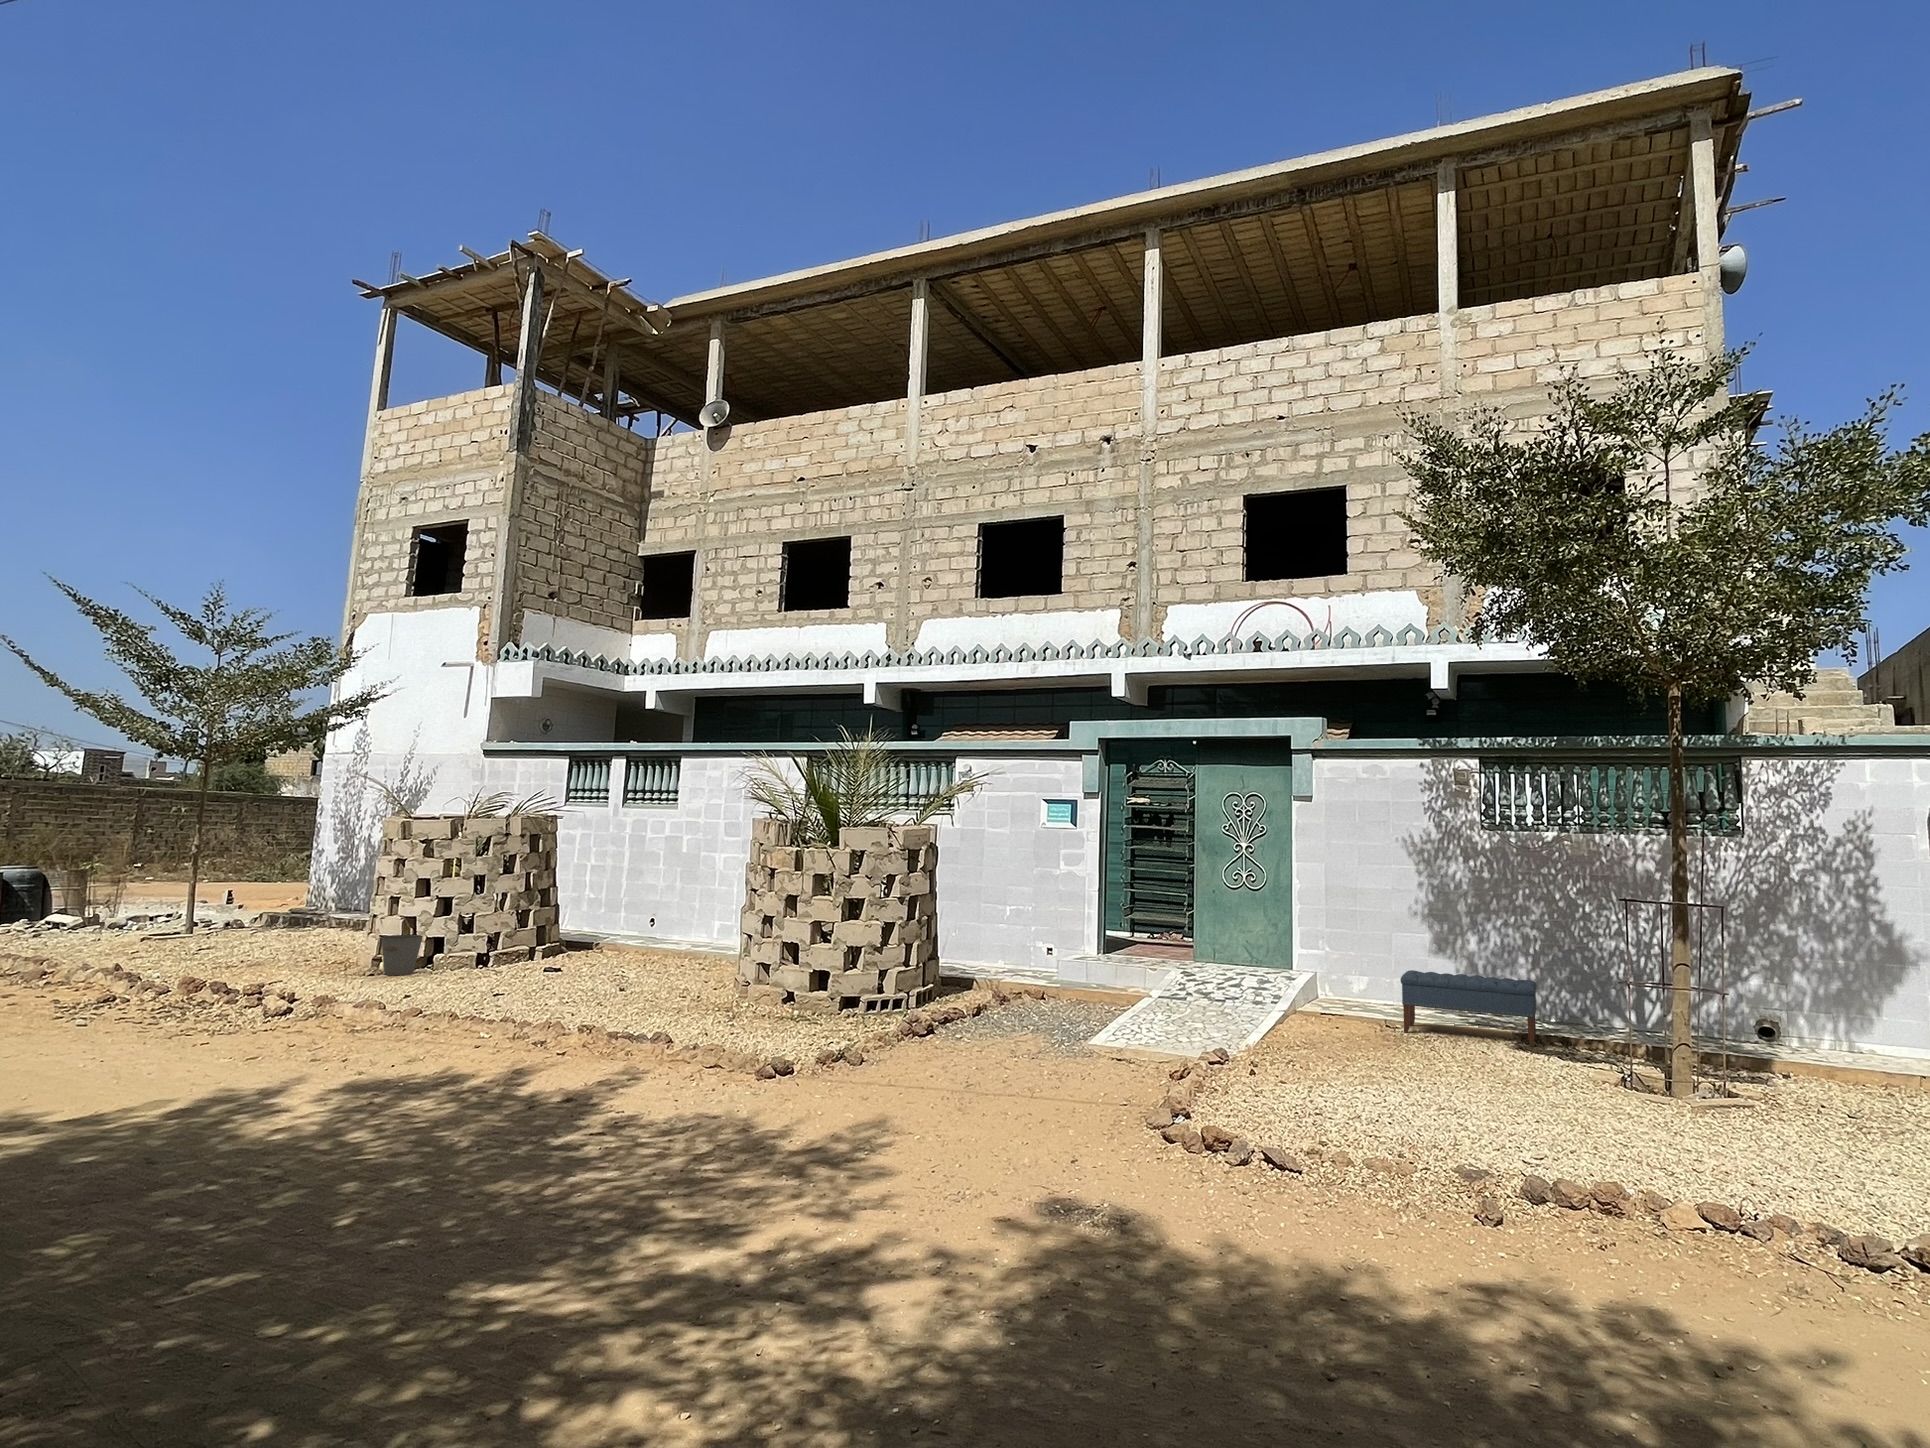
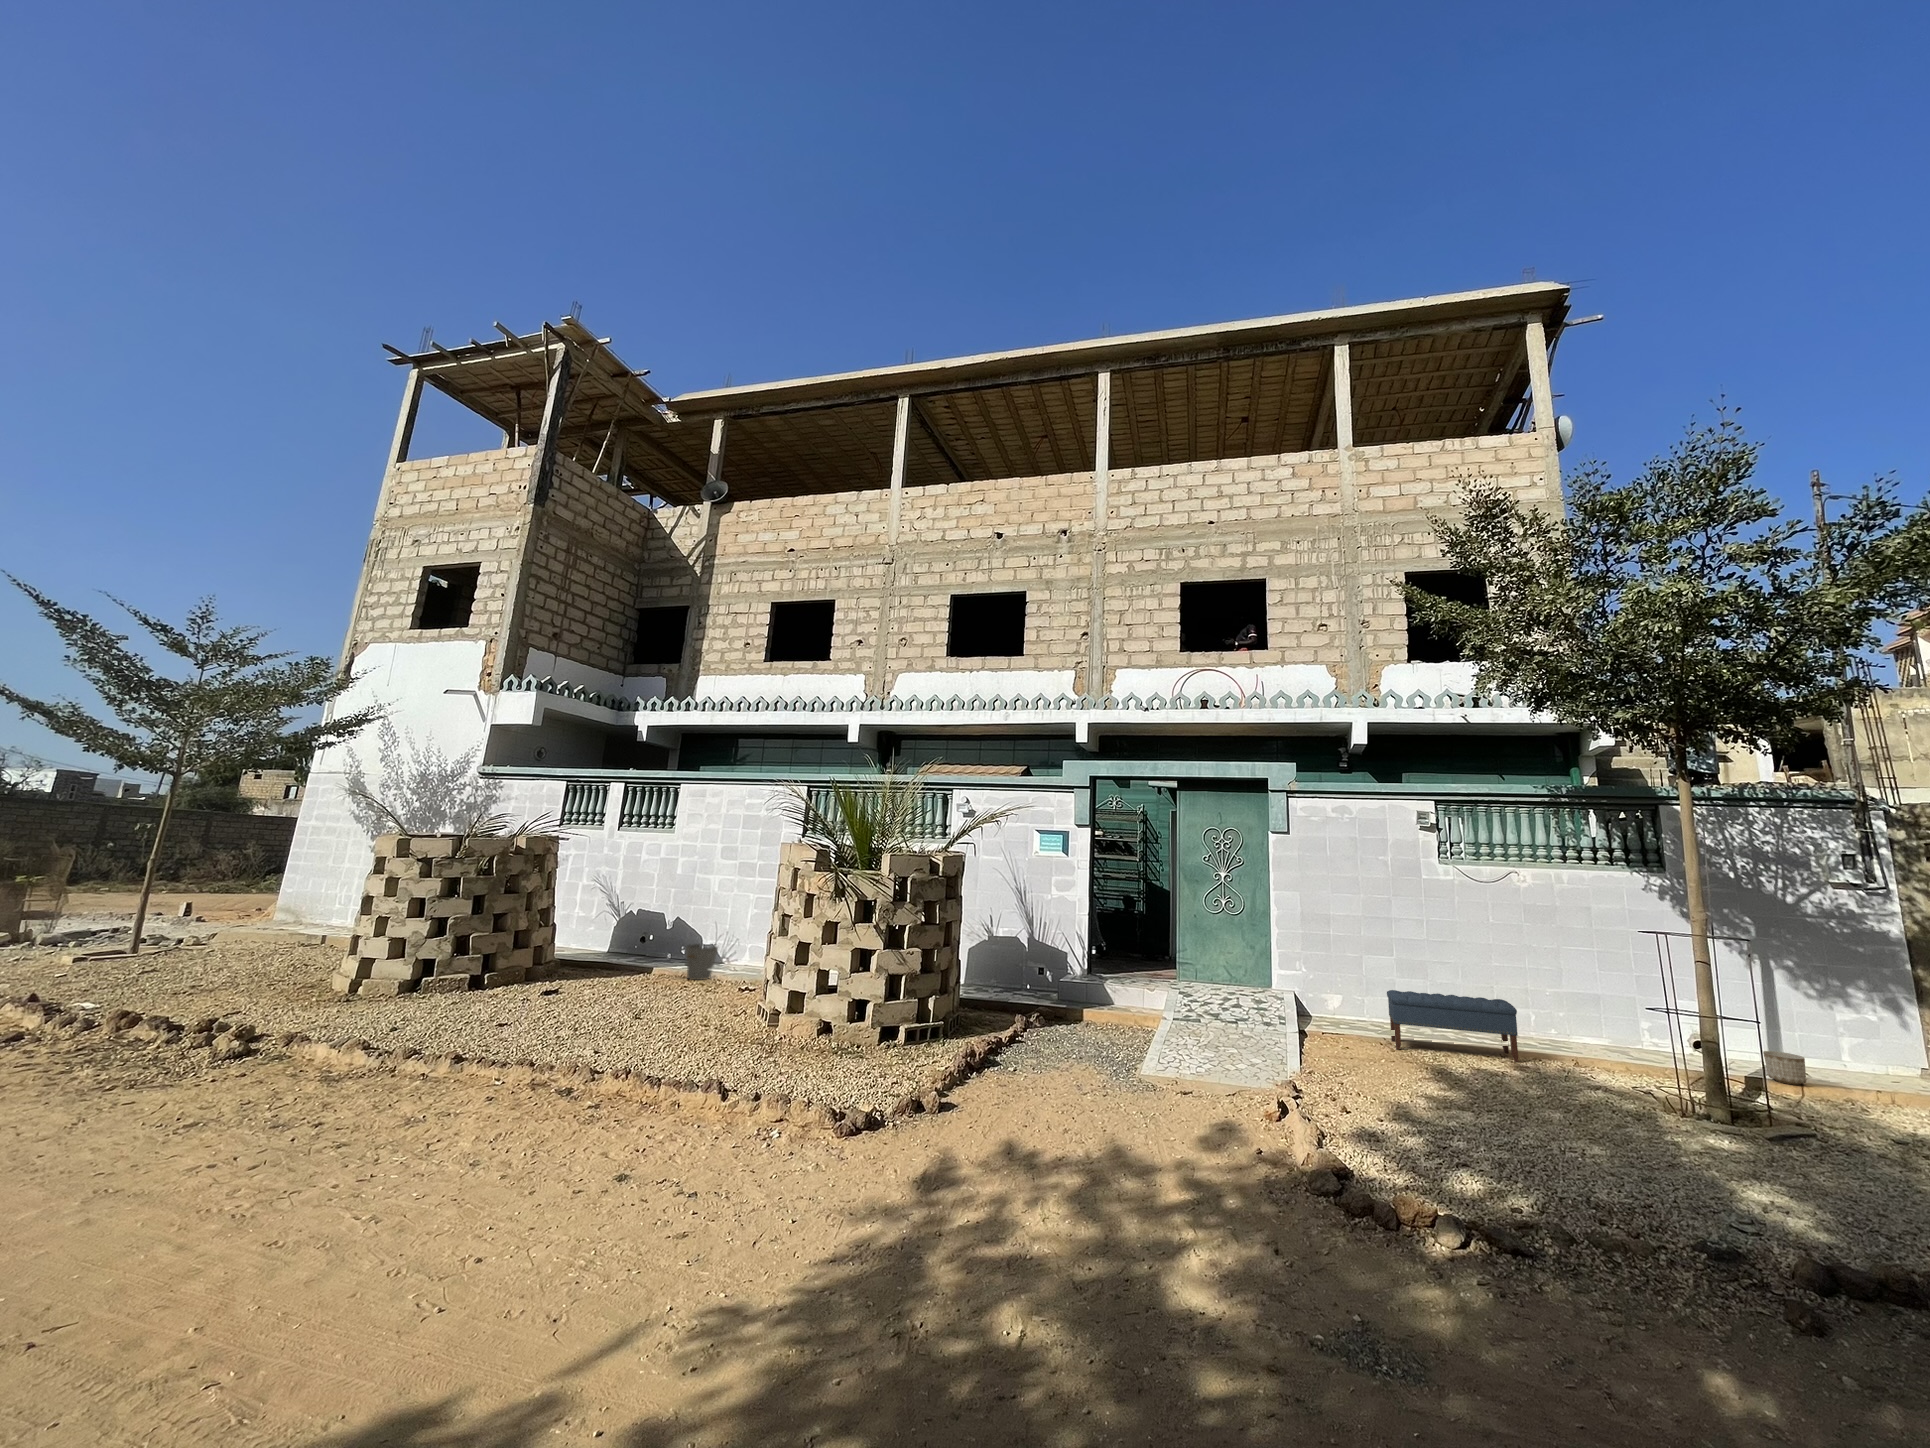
bucket: present [382,935,423,975] -> present [686,944,718,980]
planter: none [1822,1037,1865,1073] -> present [1763,1051,1806,1085]

